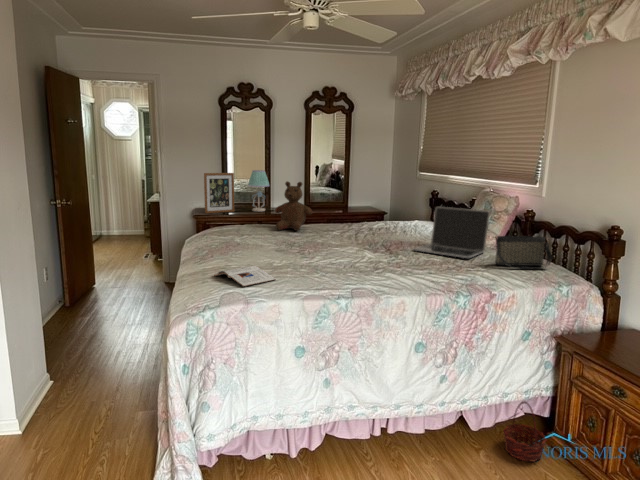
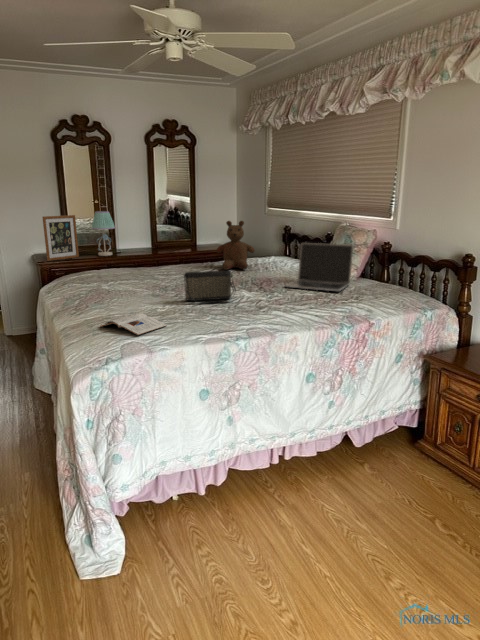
teddy bear: present [275,181,312,231] -> present [216,221,255,270]
handbag: present [495,236,552,269] -> present [184,271,236,303]
basket: present [504,402,546,462] -> none [382,417,420,468]

